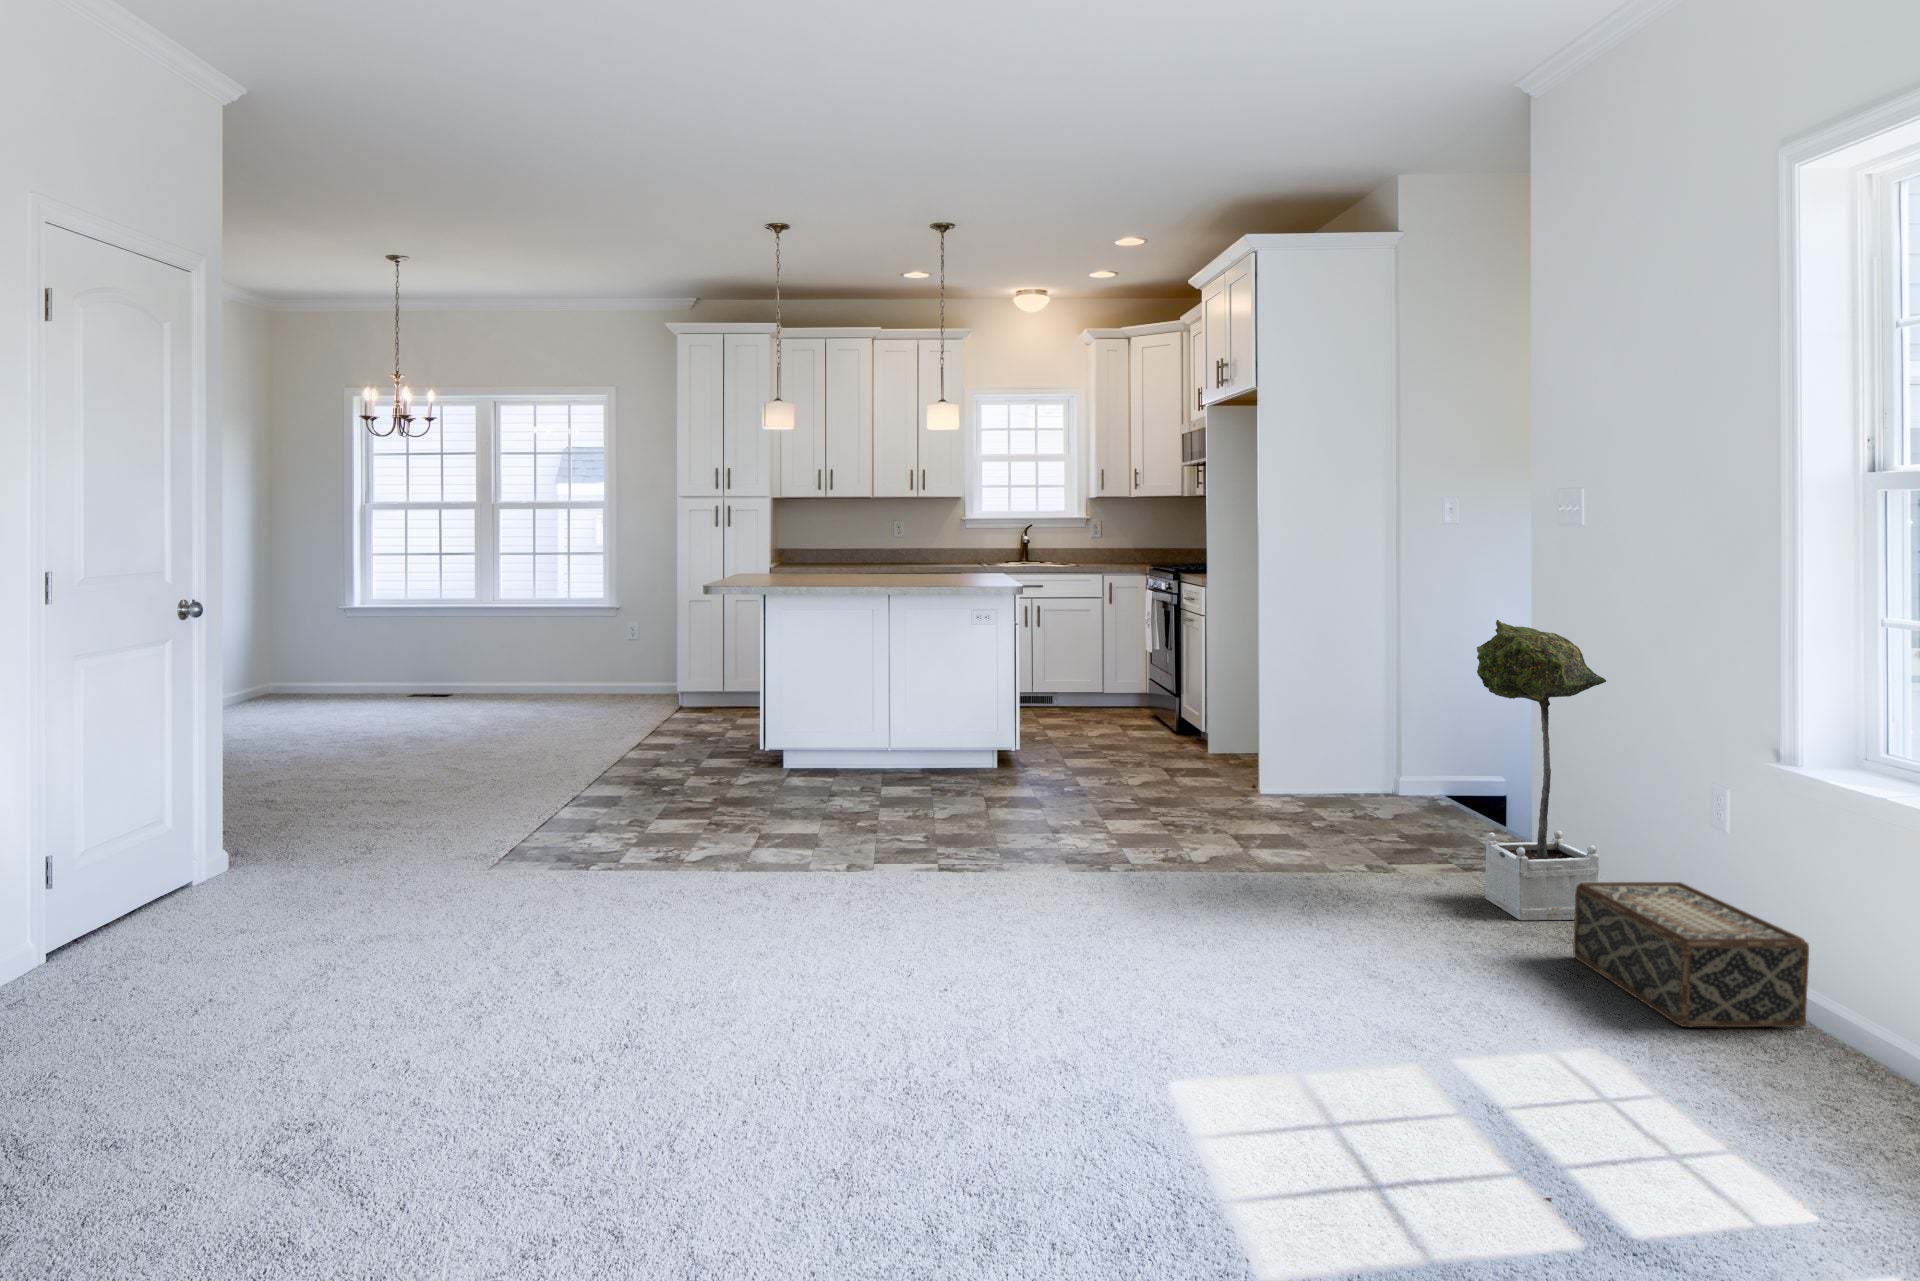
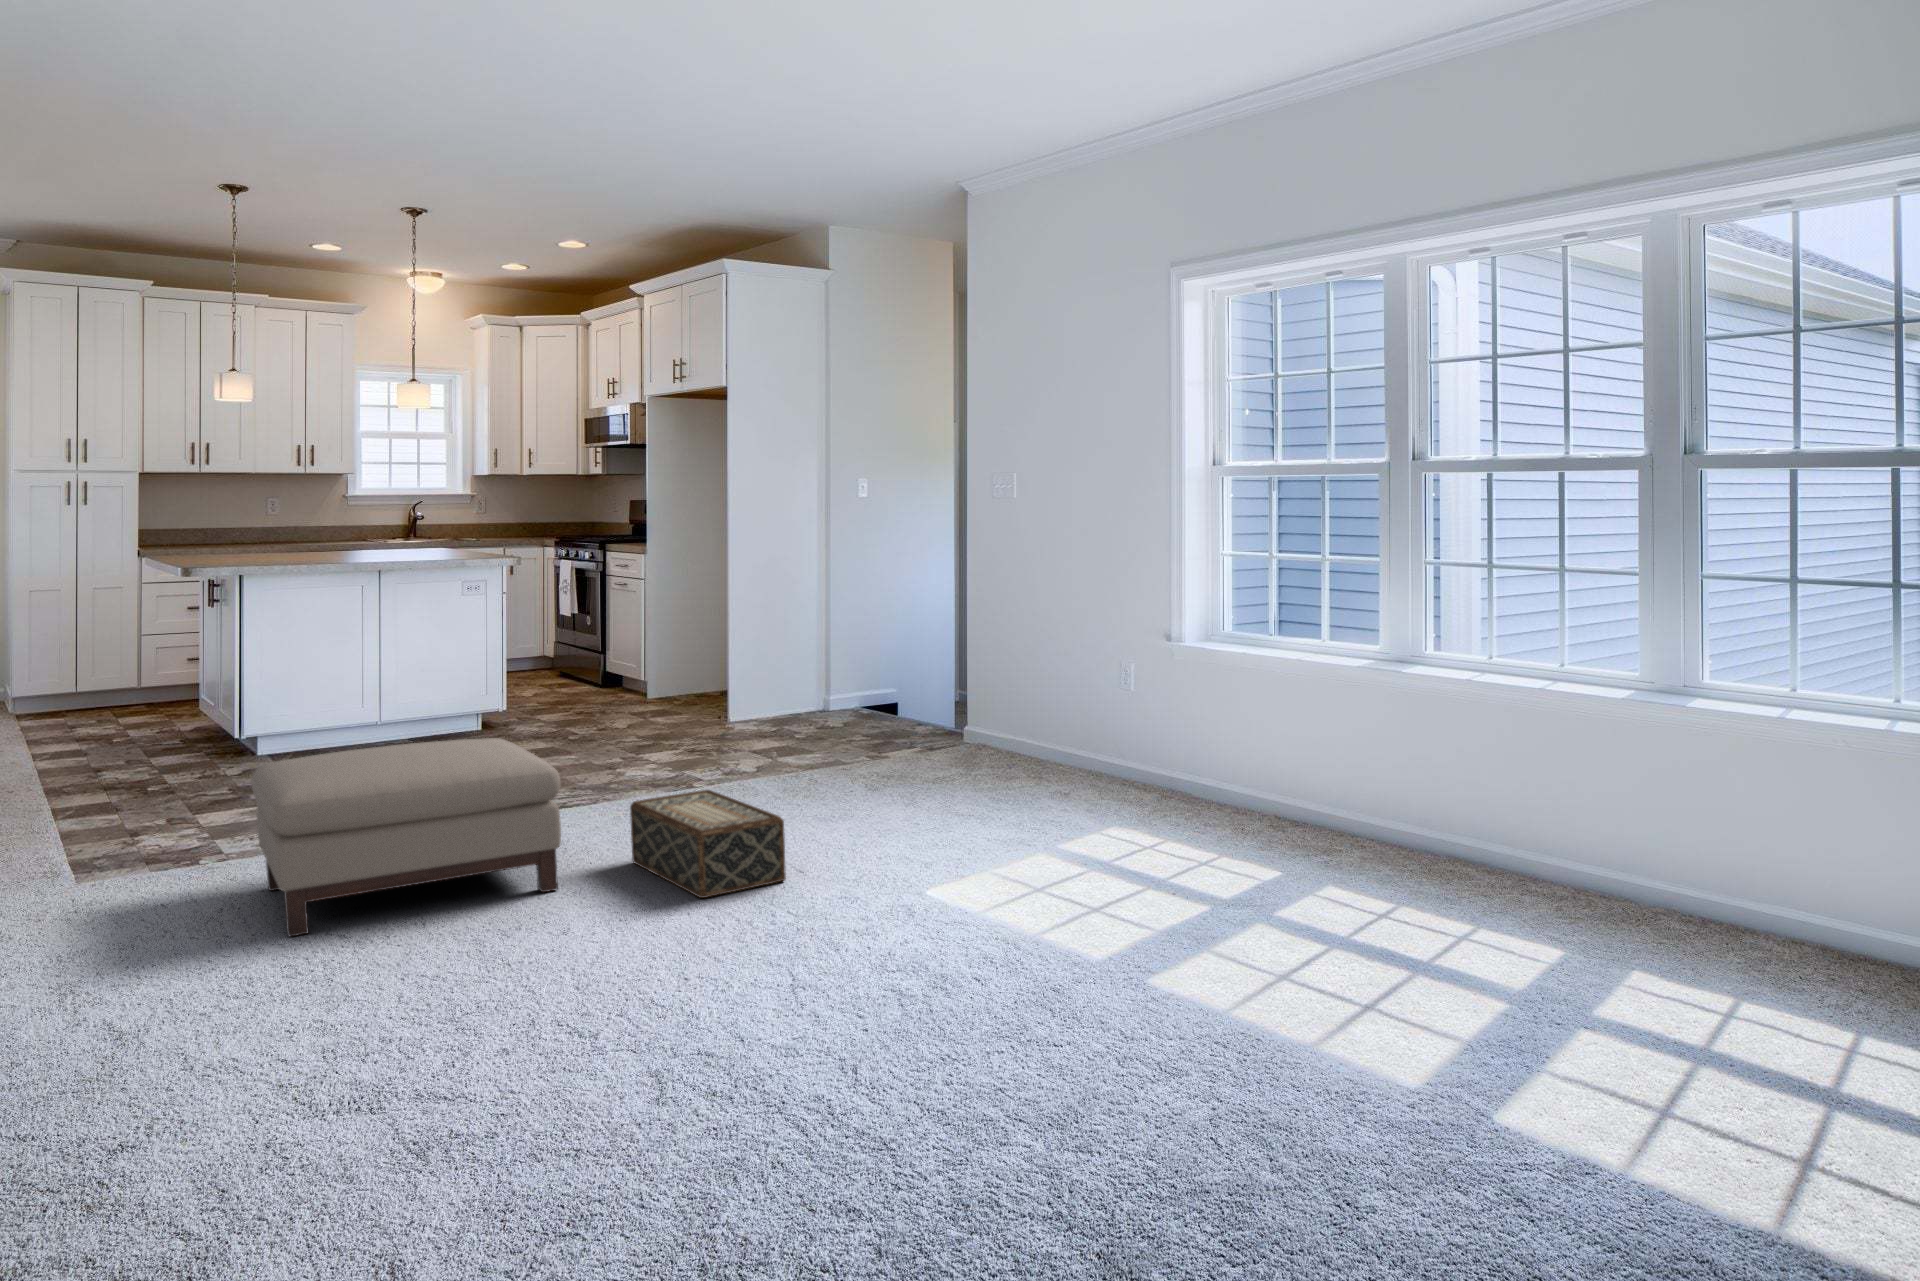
potted tree: present [1477,620,1606,920] -> none [547,589,658,841]
ottoman: none [1166,780,1497,975] -> present [251,738,561,937]

